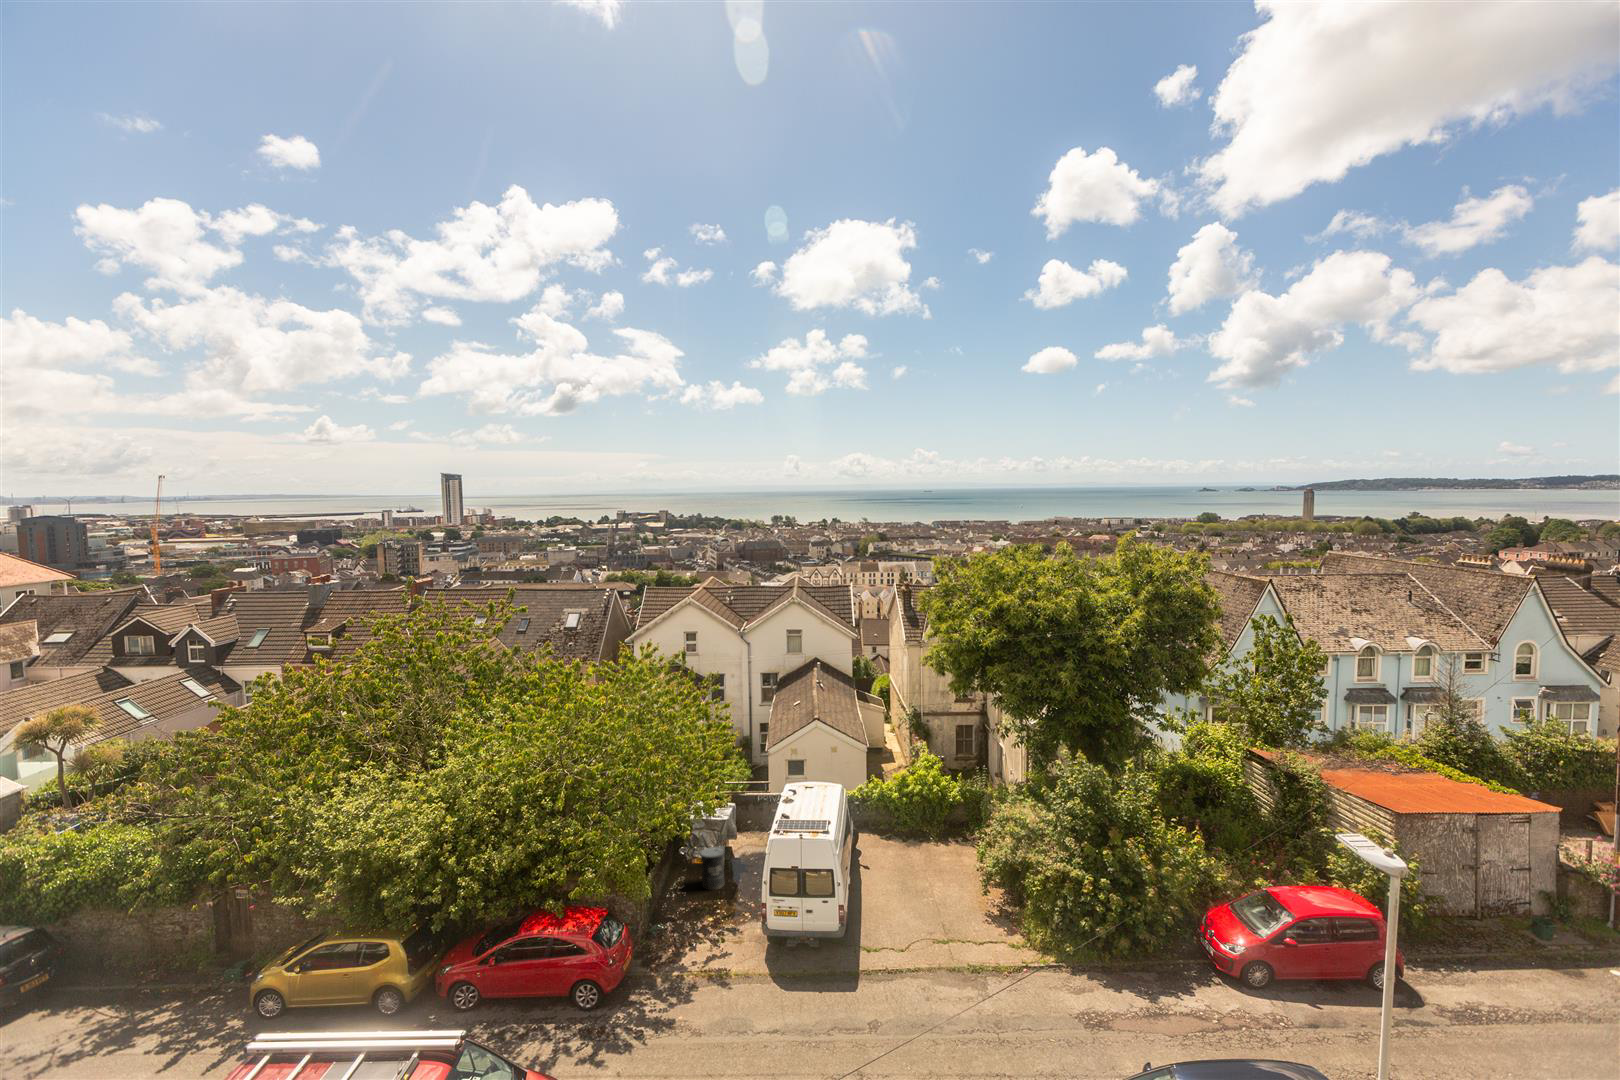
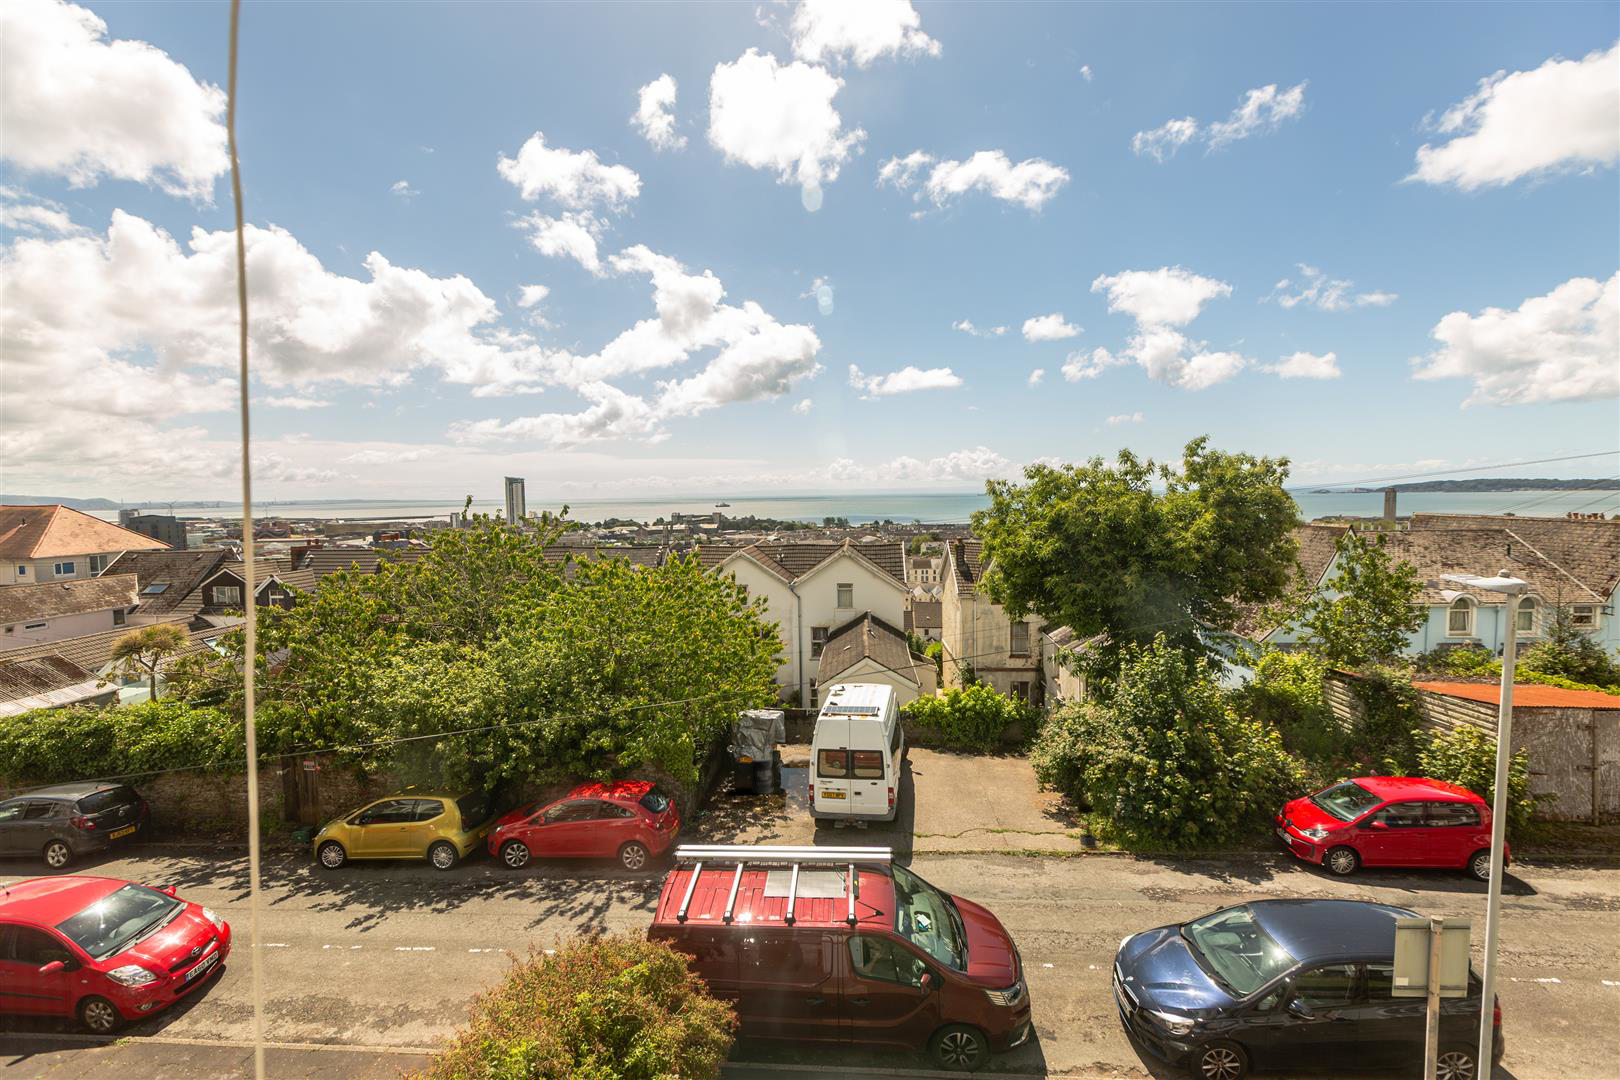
potted tree: none [1017,908,1035,955] -> present [1078,801,1097,847]

